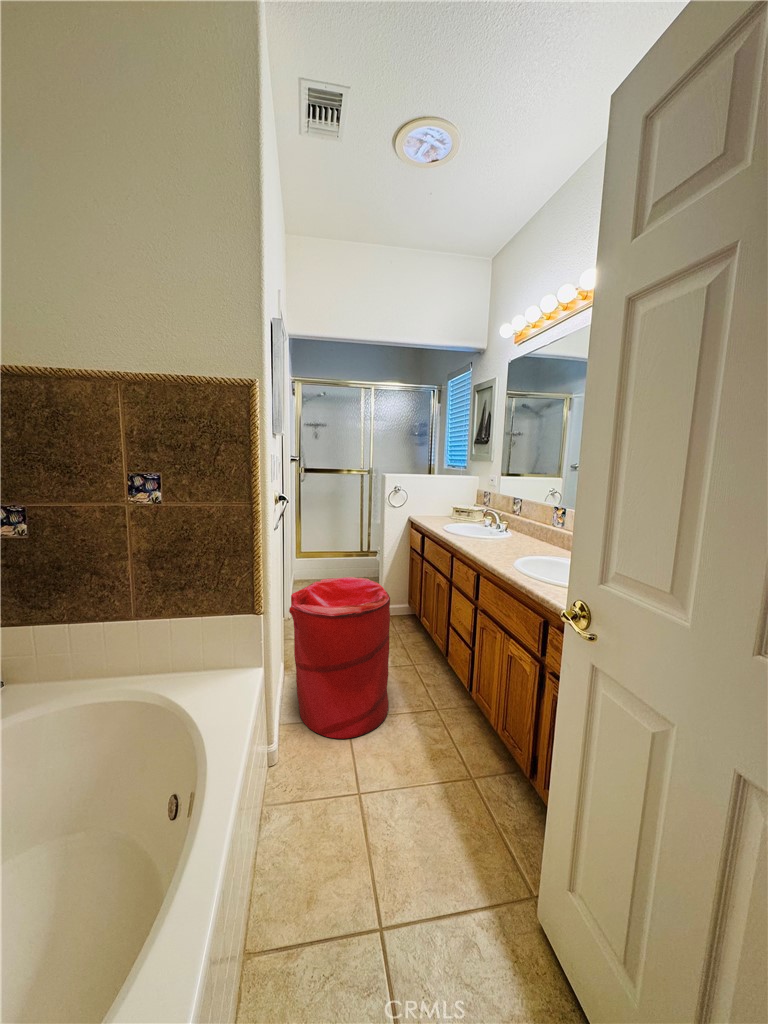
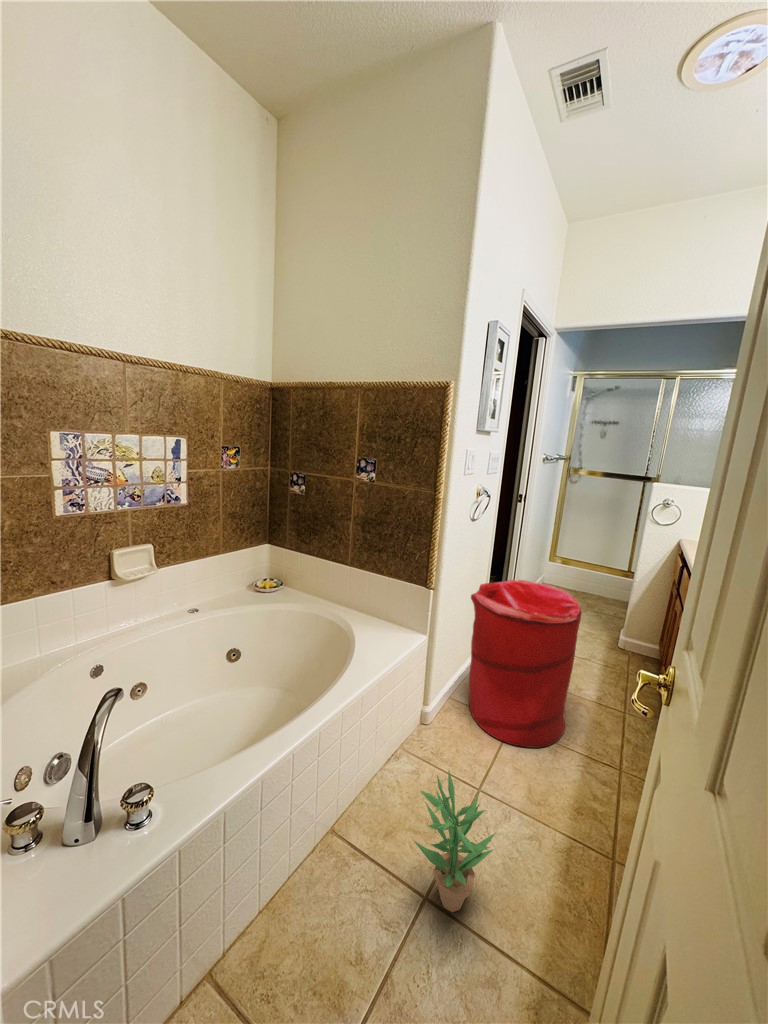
potted plant: none [361,782,441,922] -> present [414,770,495,912]

